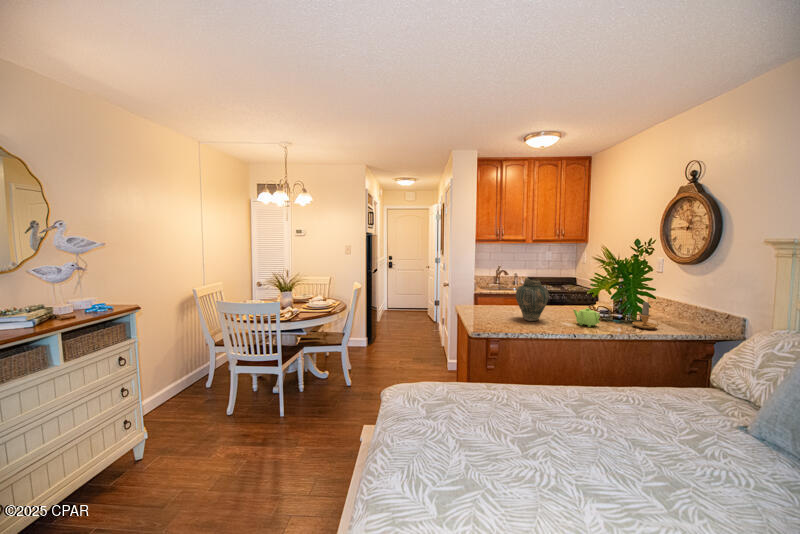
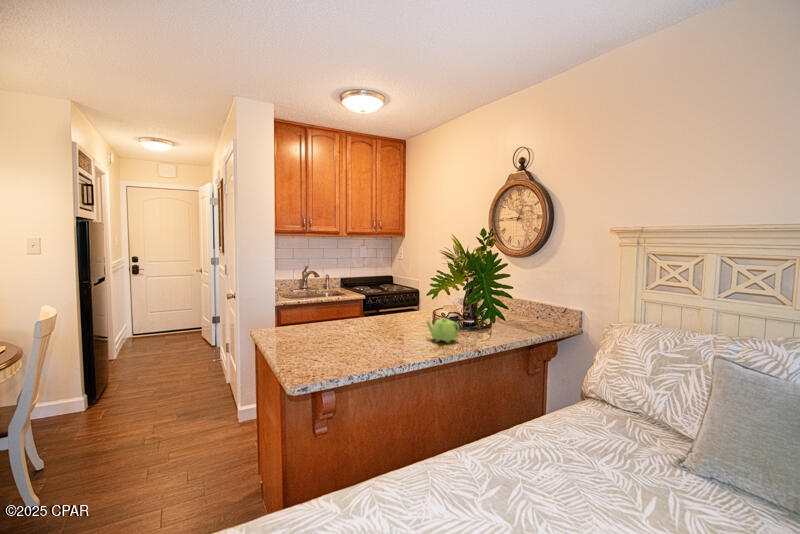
vase: present [516,278,549,321] -> none [352,282,397,345]
candle: present [632,302,663,329] -> none [487,302,516,336]

